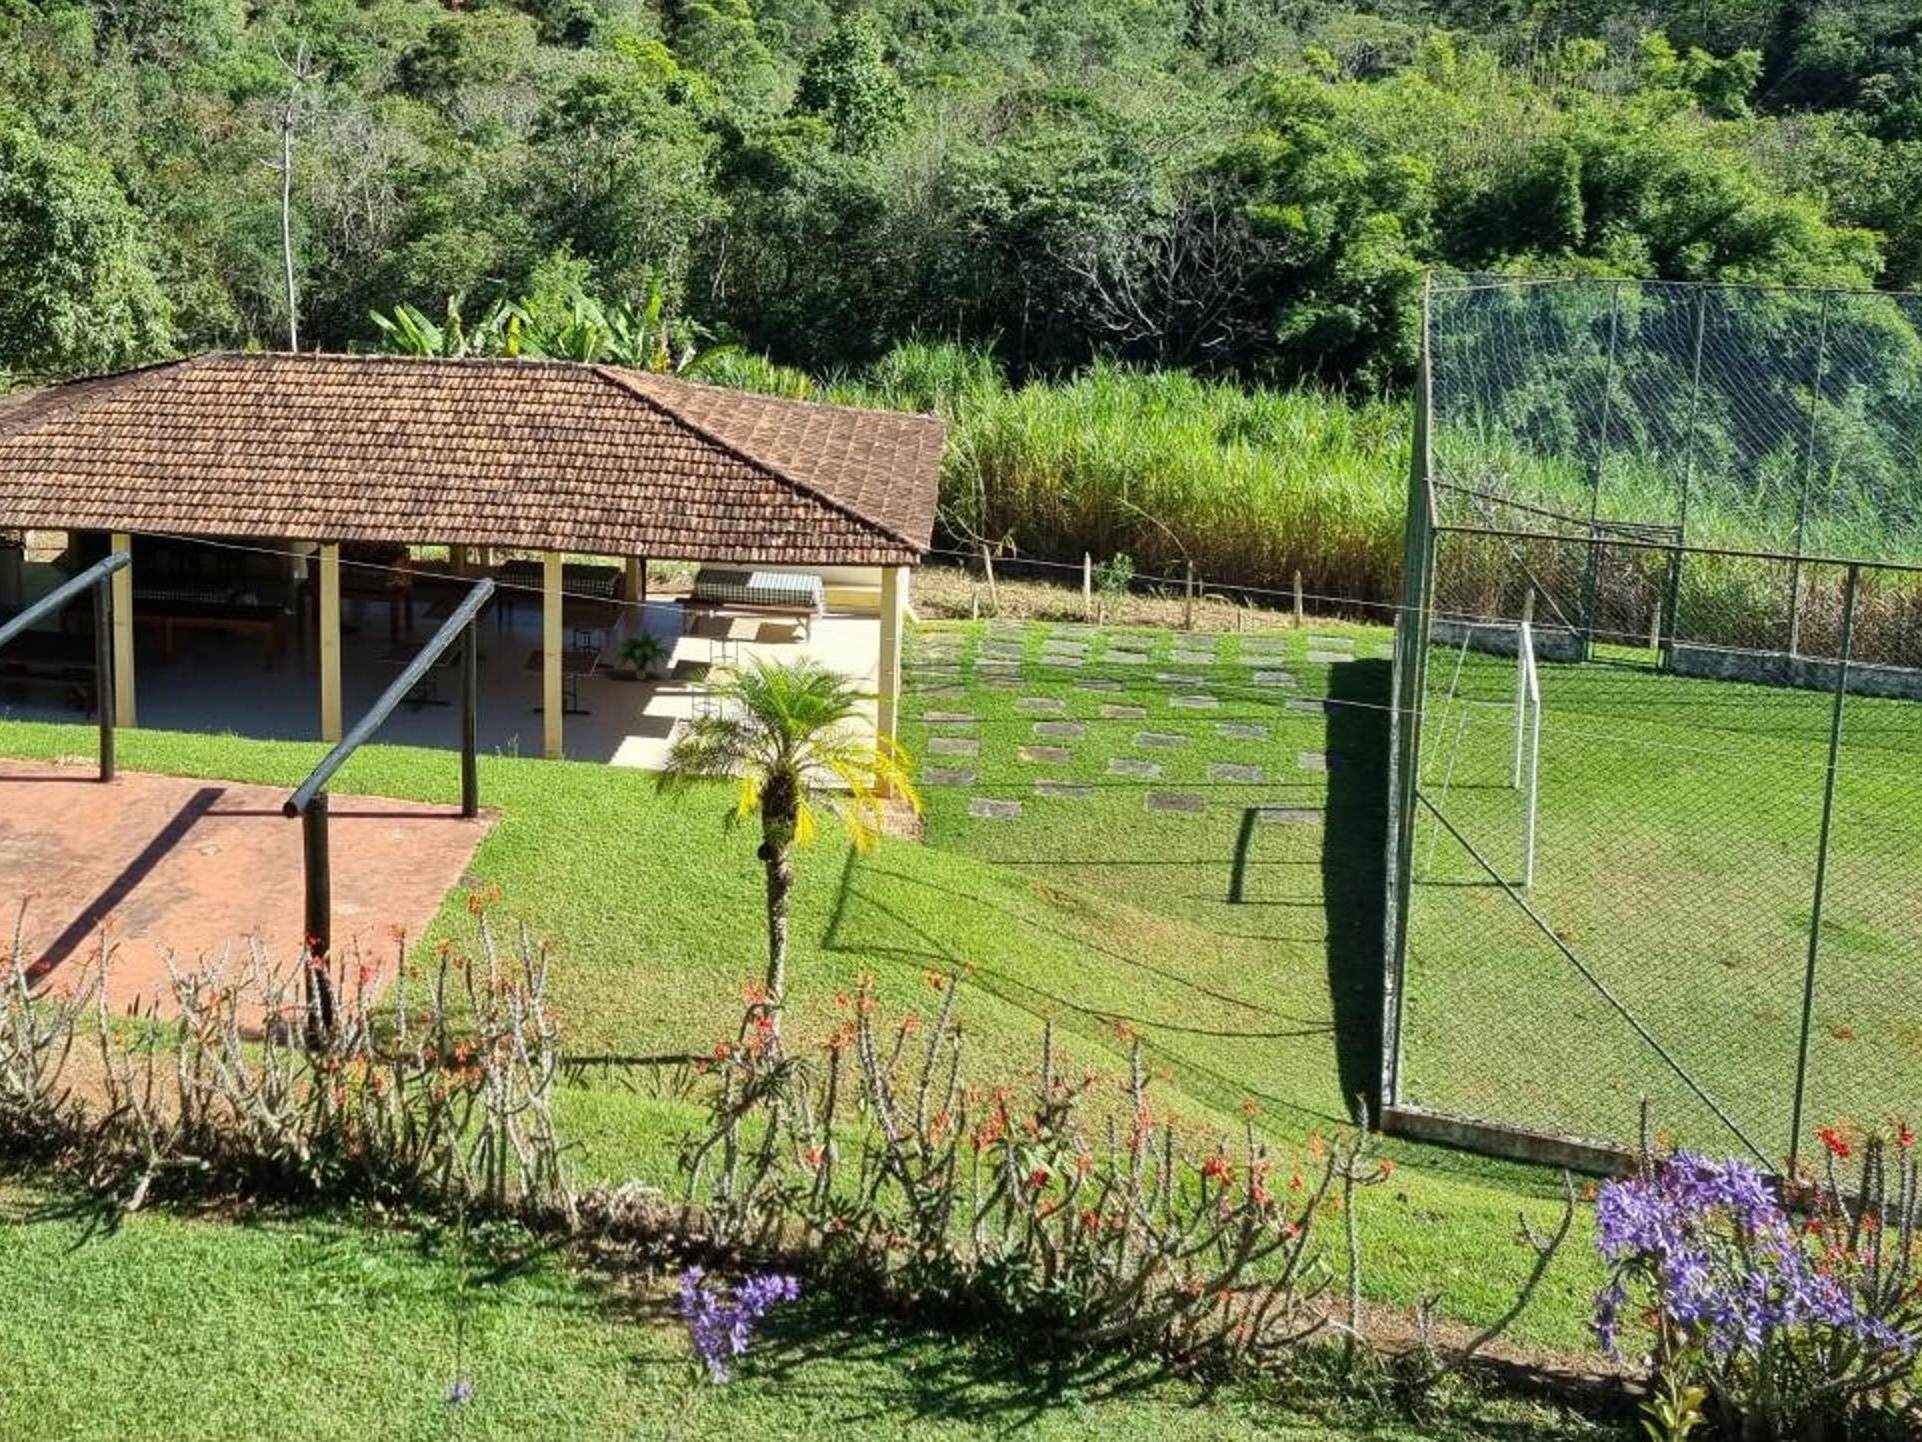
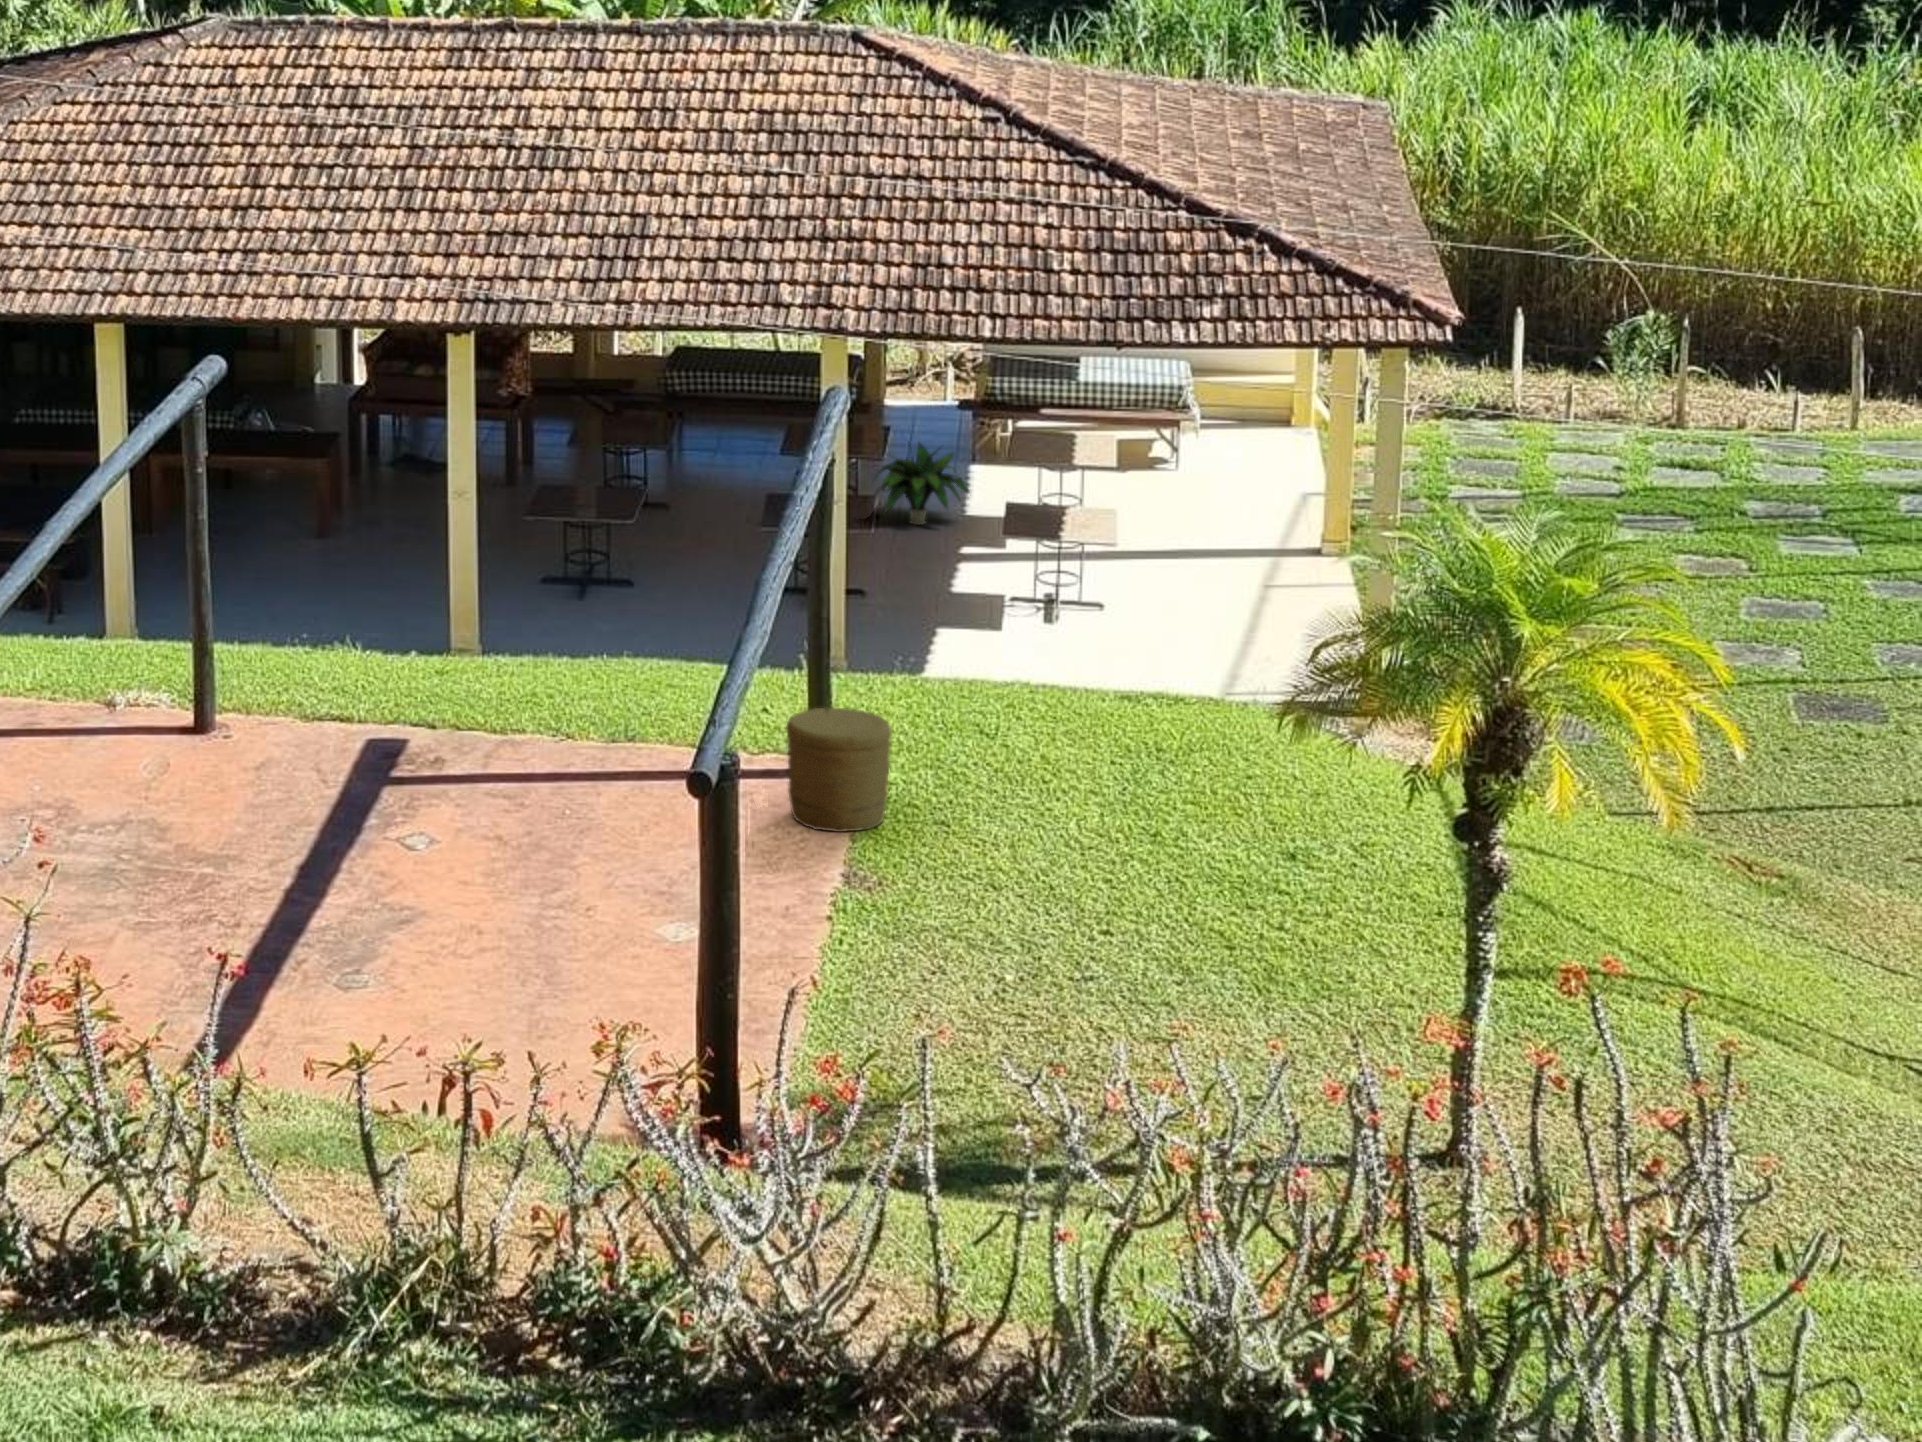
woven basket: none [469,767,532,842] -> present [786,708,892,832]

